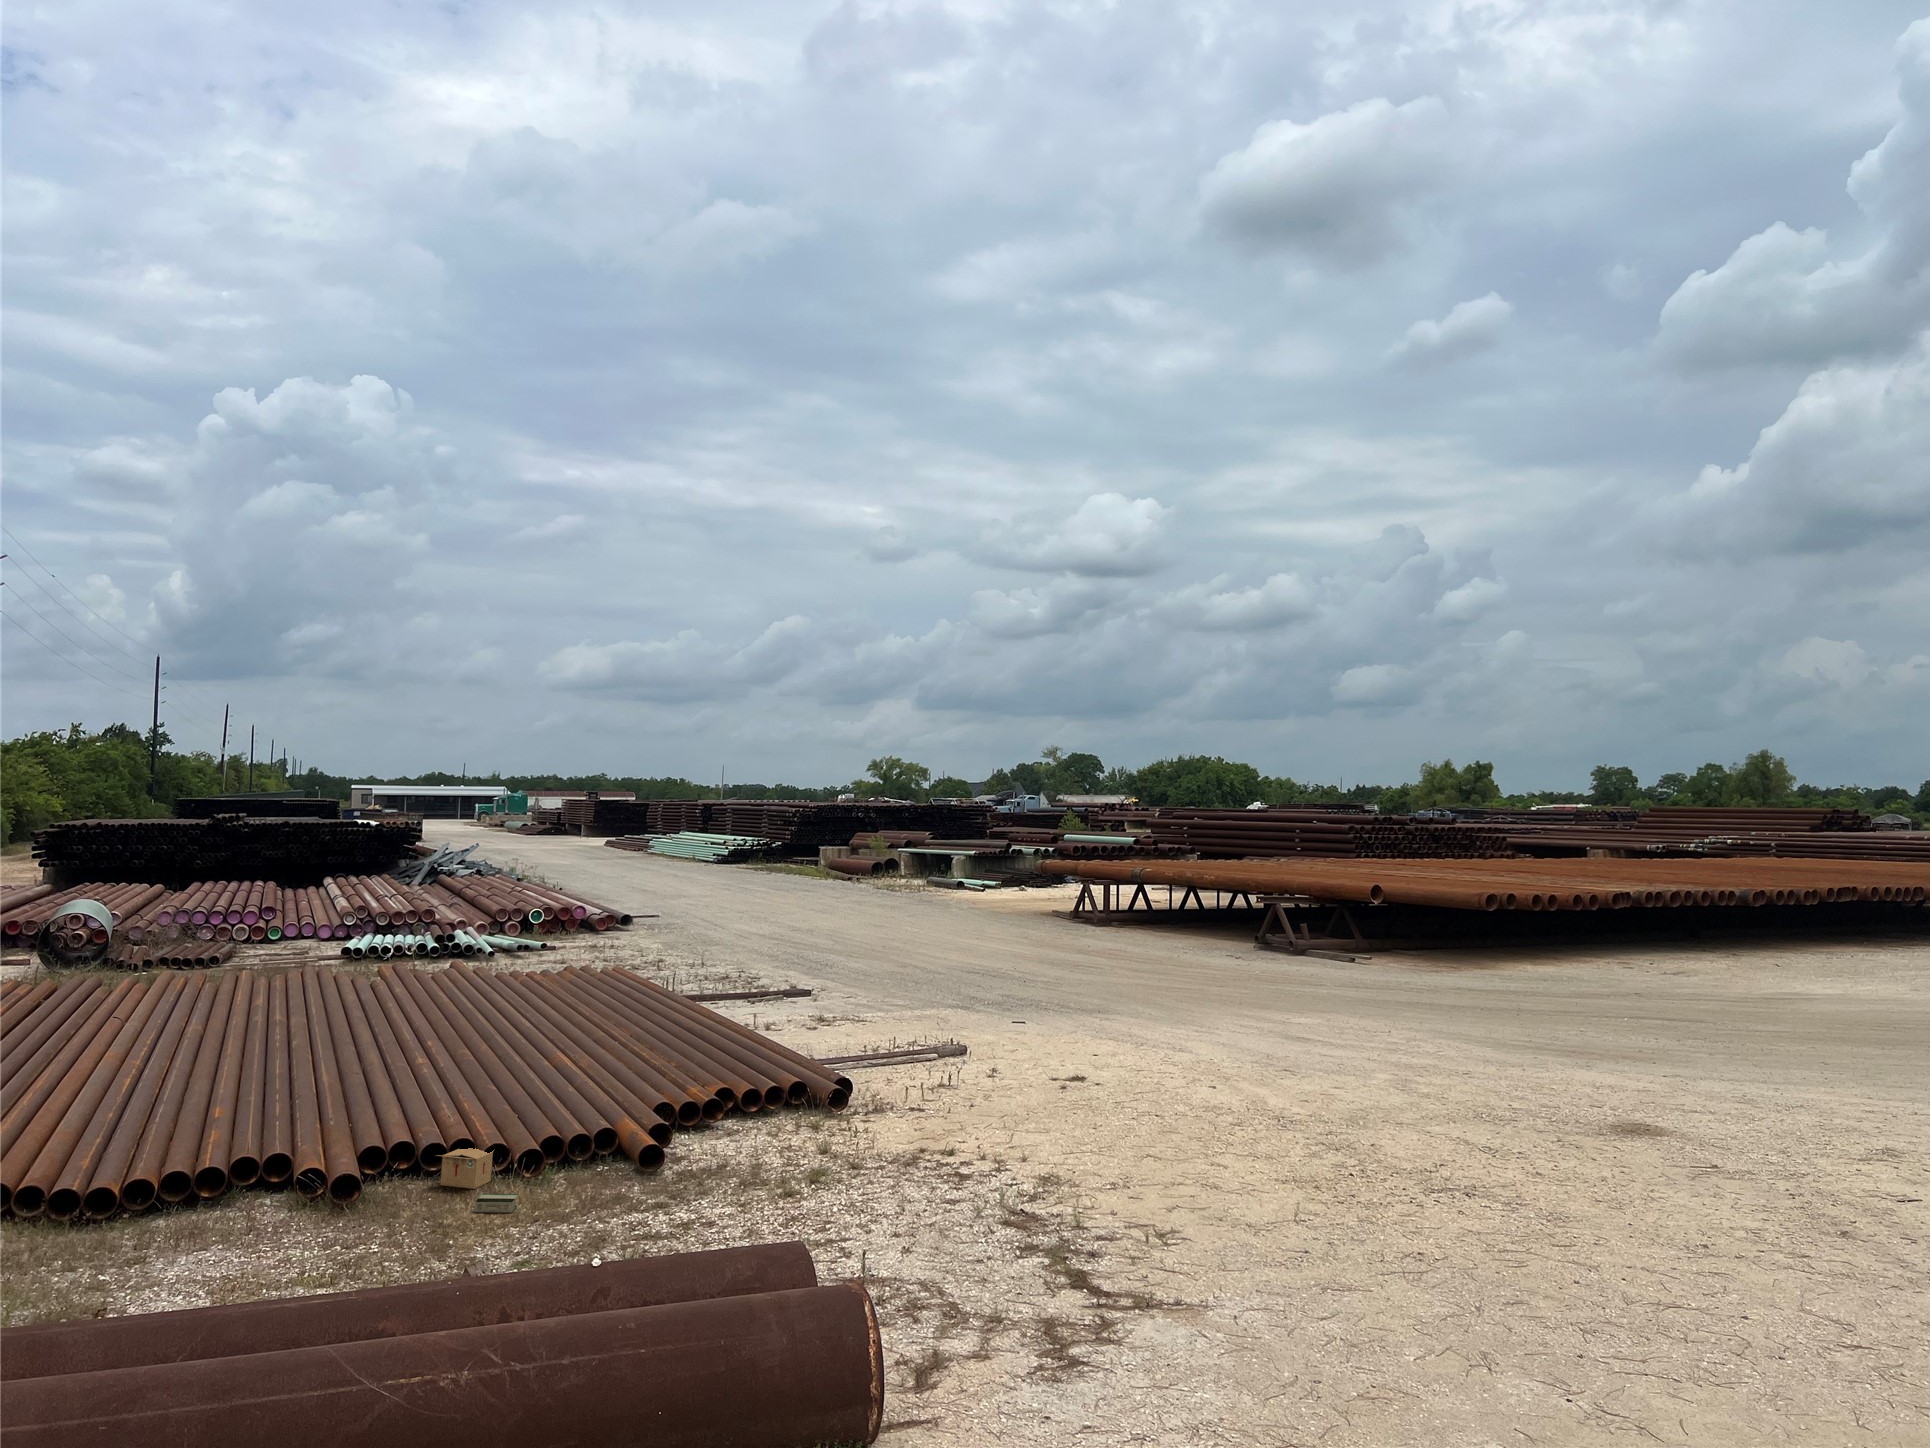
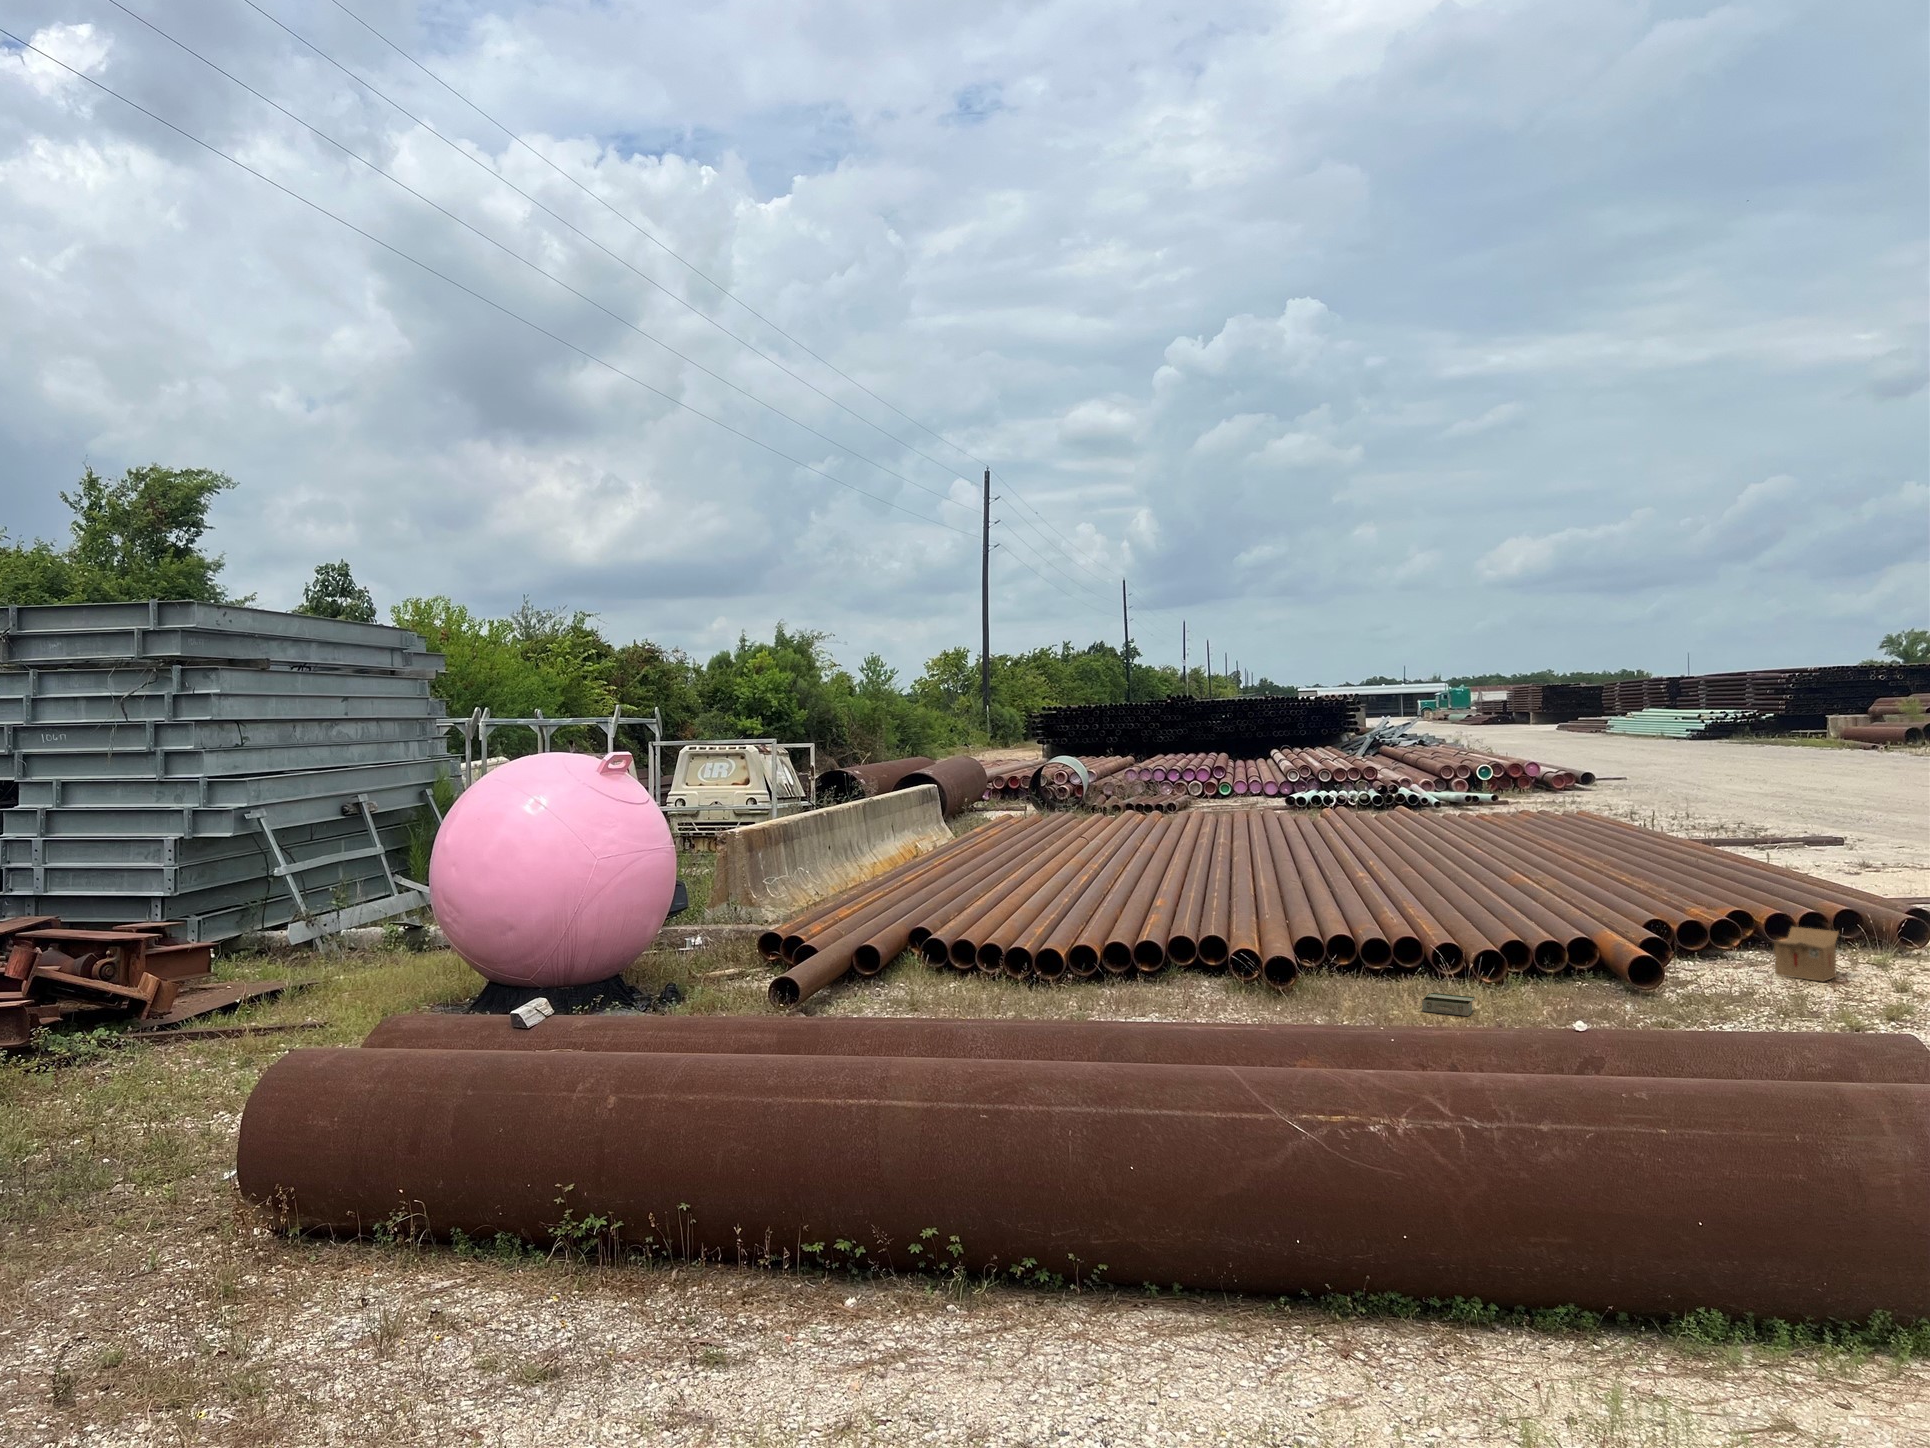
cardboard box: present [440,1148,494,1189] -> present [1774,927,1839,982]

